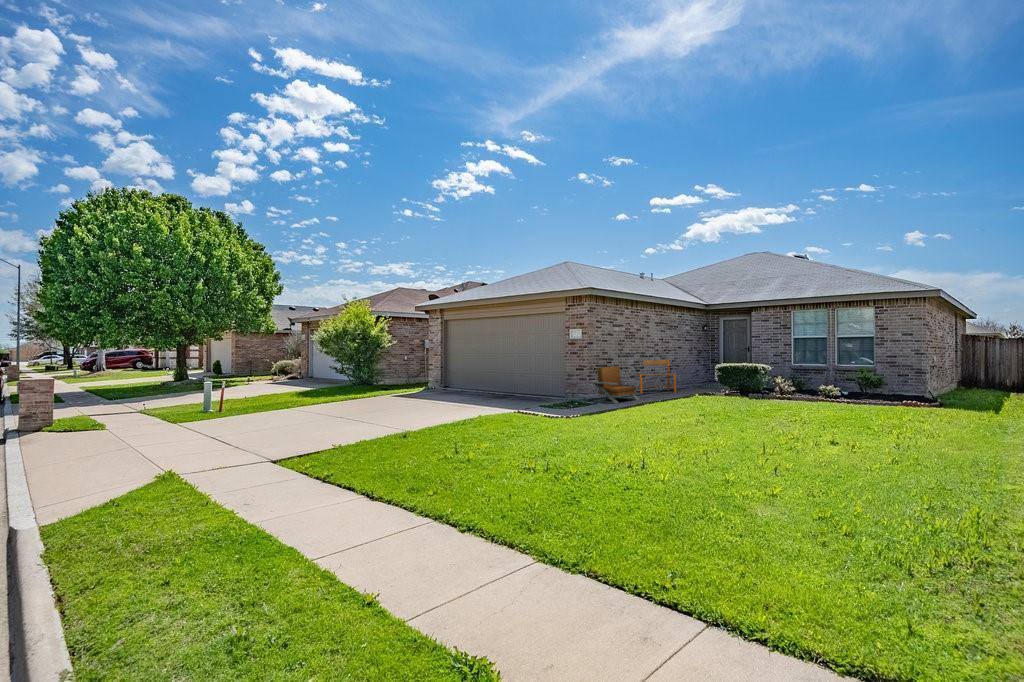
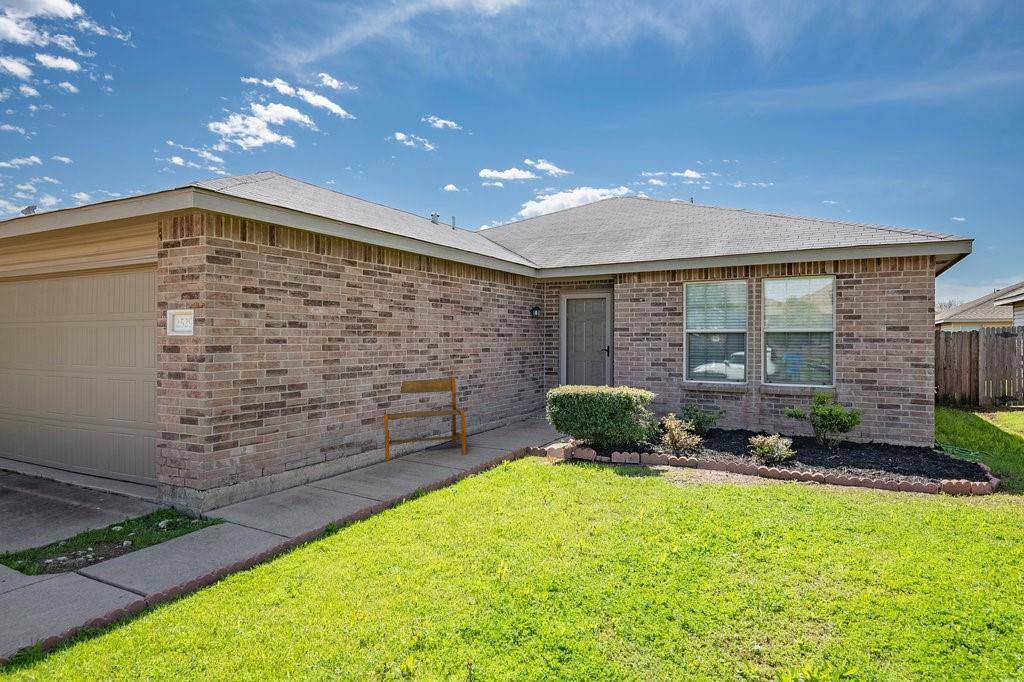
lounge chair: present [592,366,639,404] -> none [217,406,357,527]

